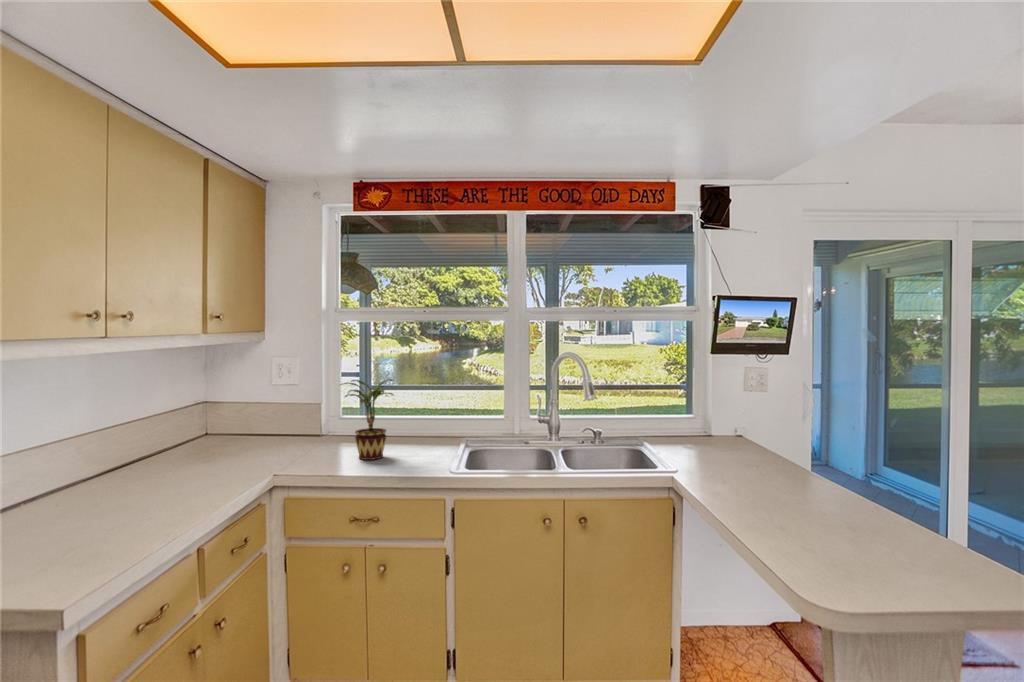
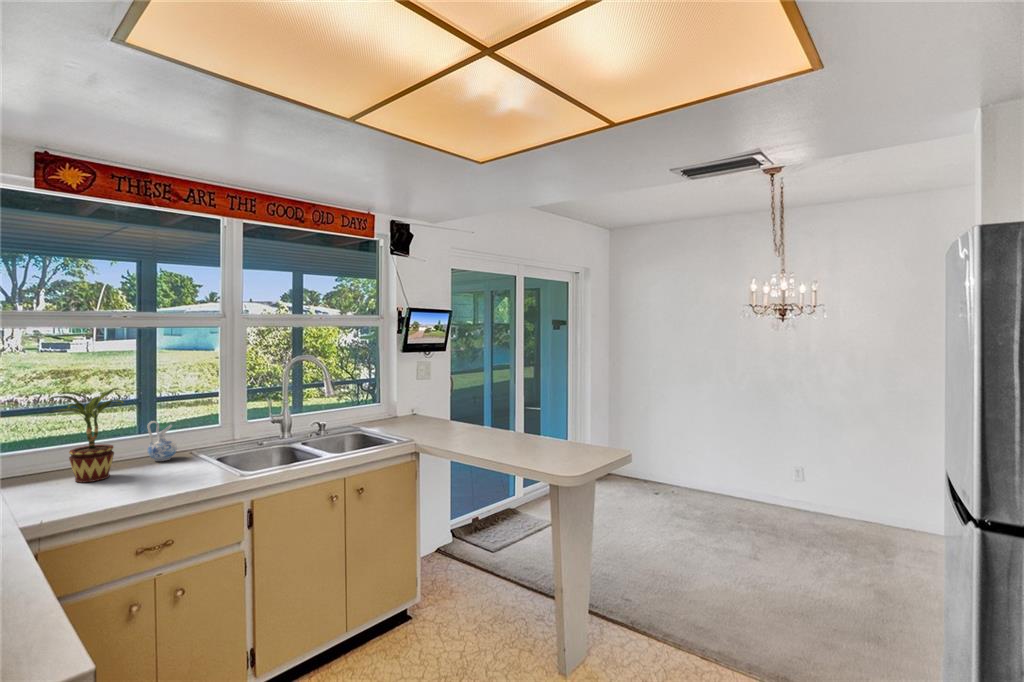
ceramic pitcher: none [421,413,445,451] -> present [148,421,177,461]

